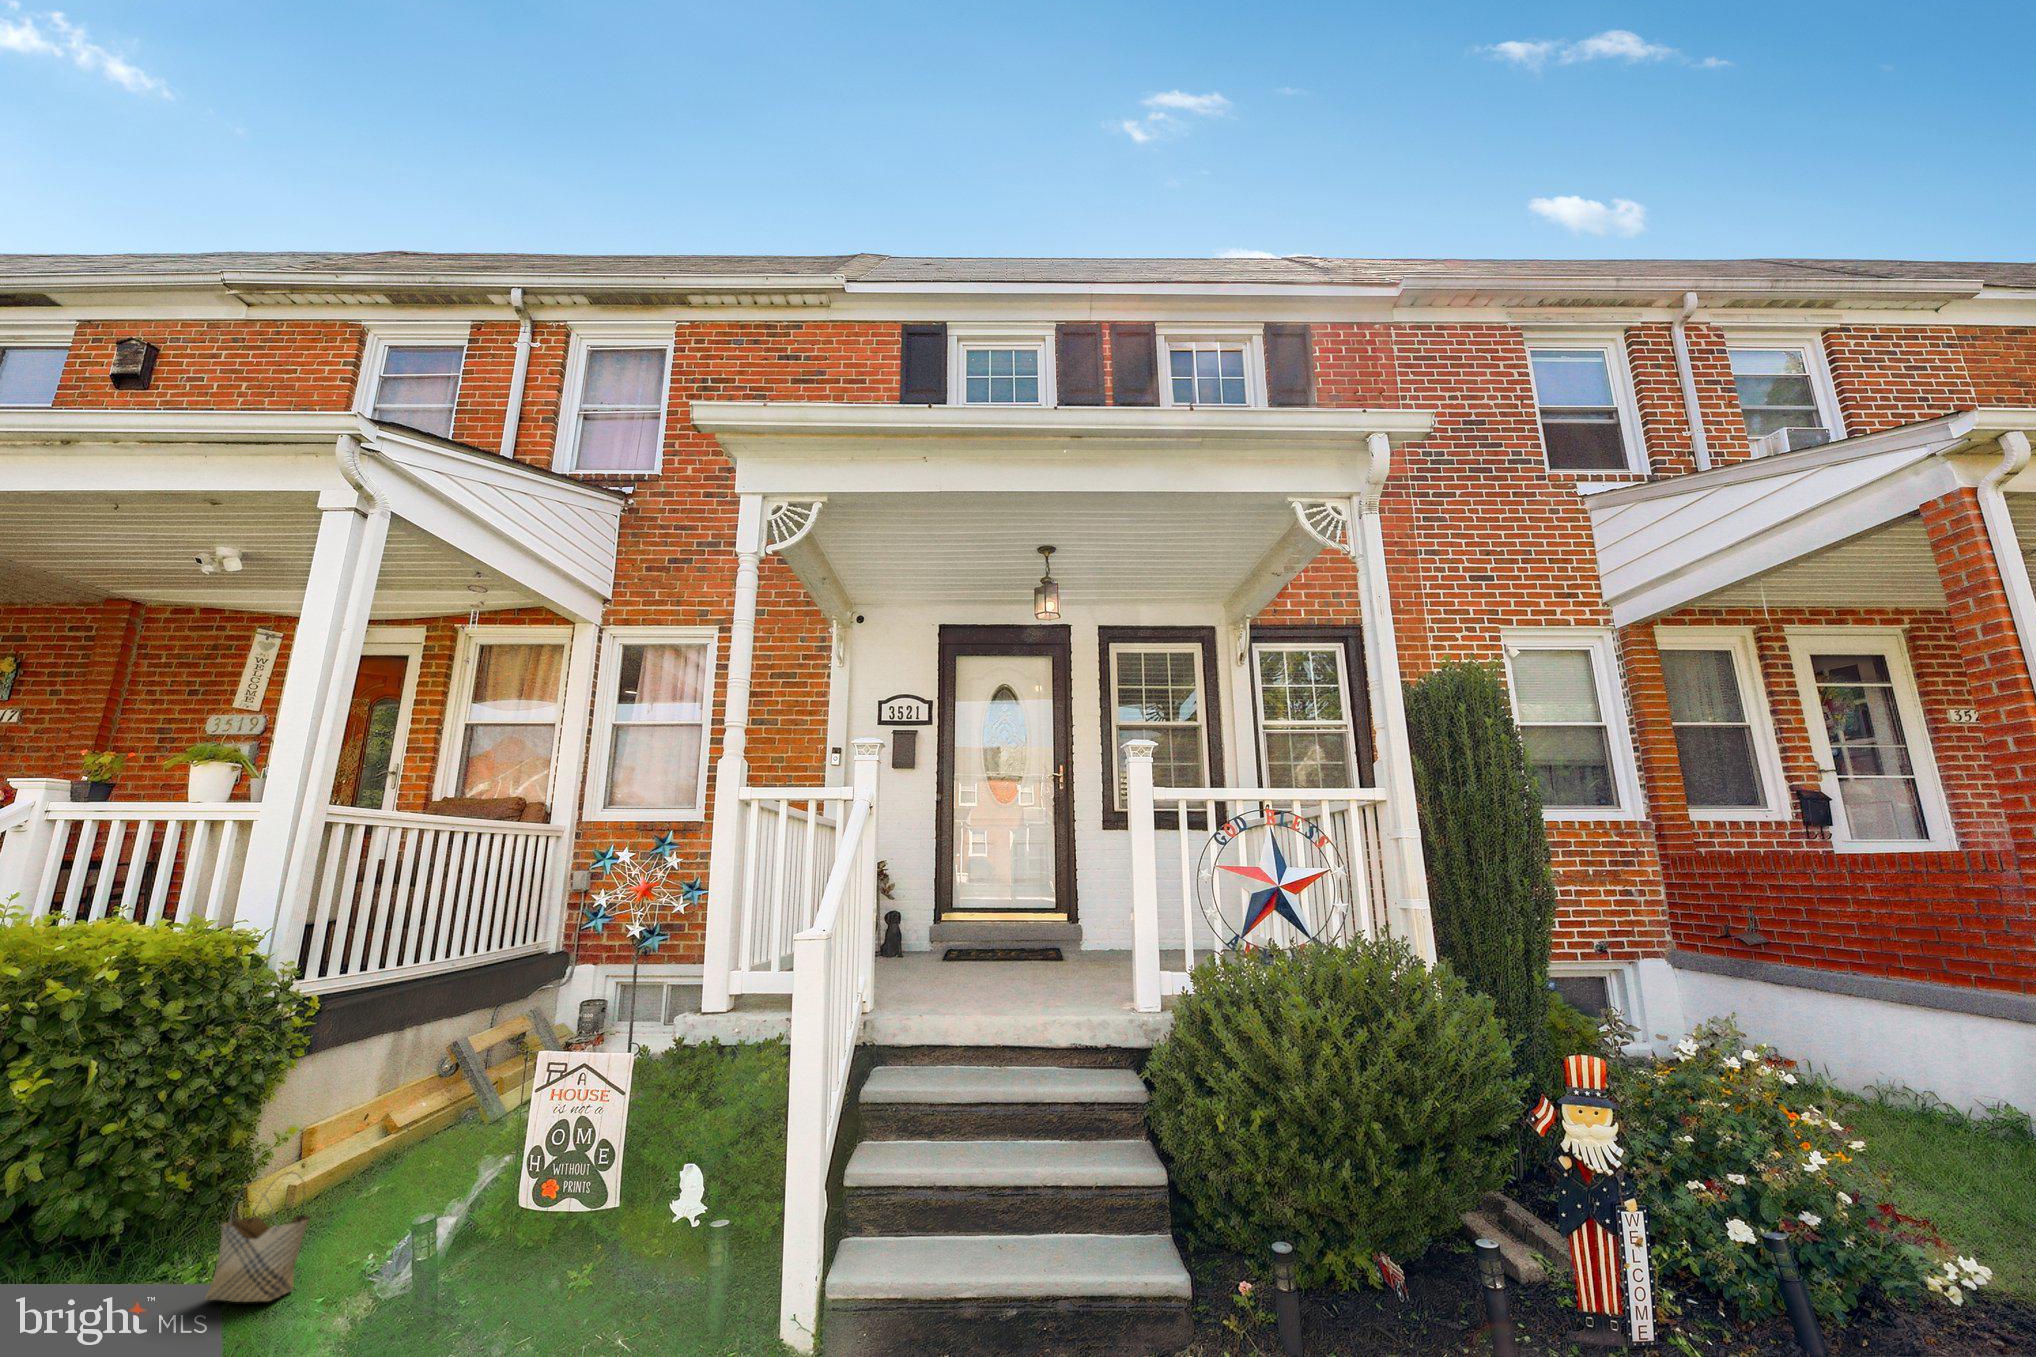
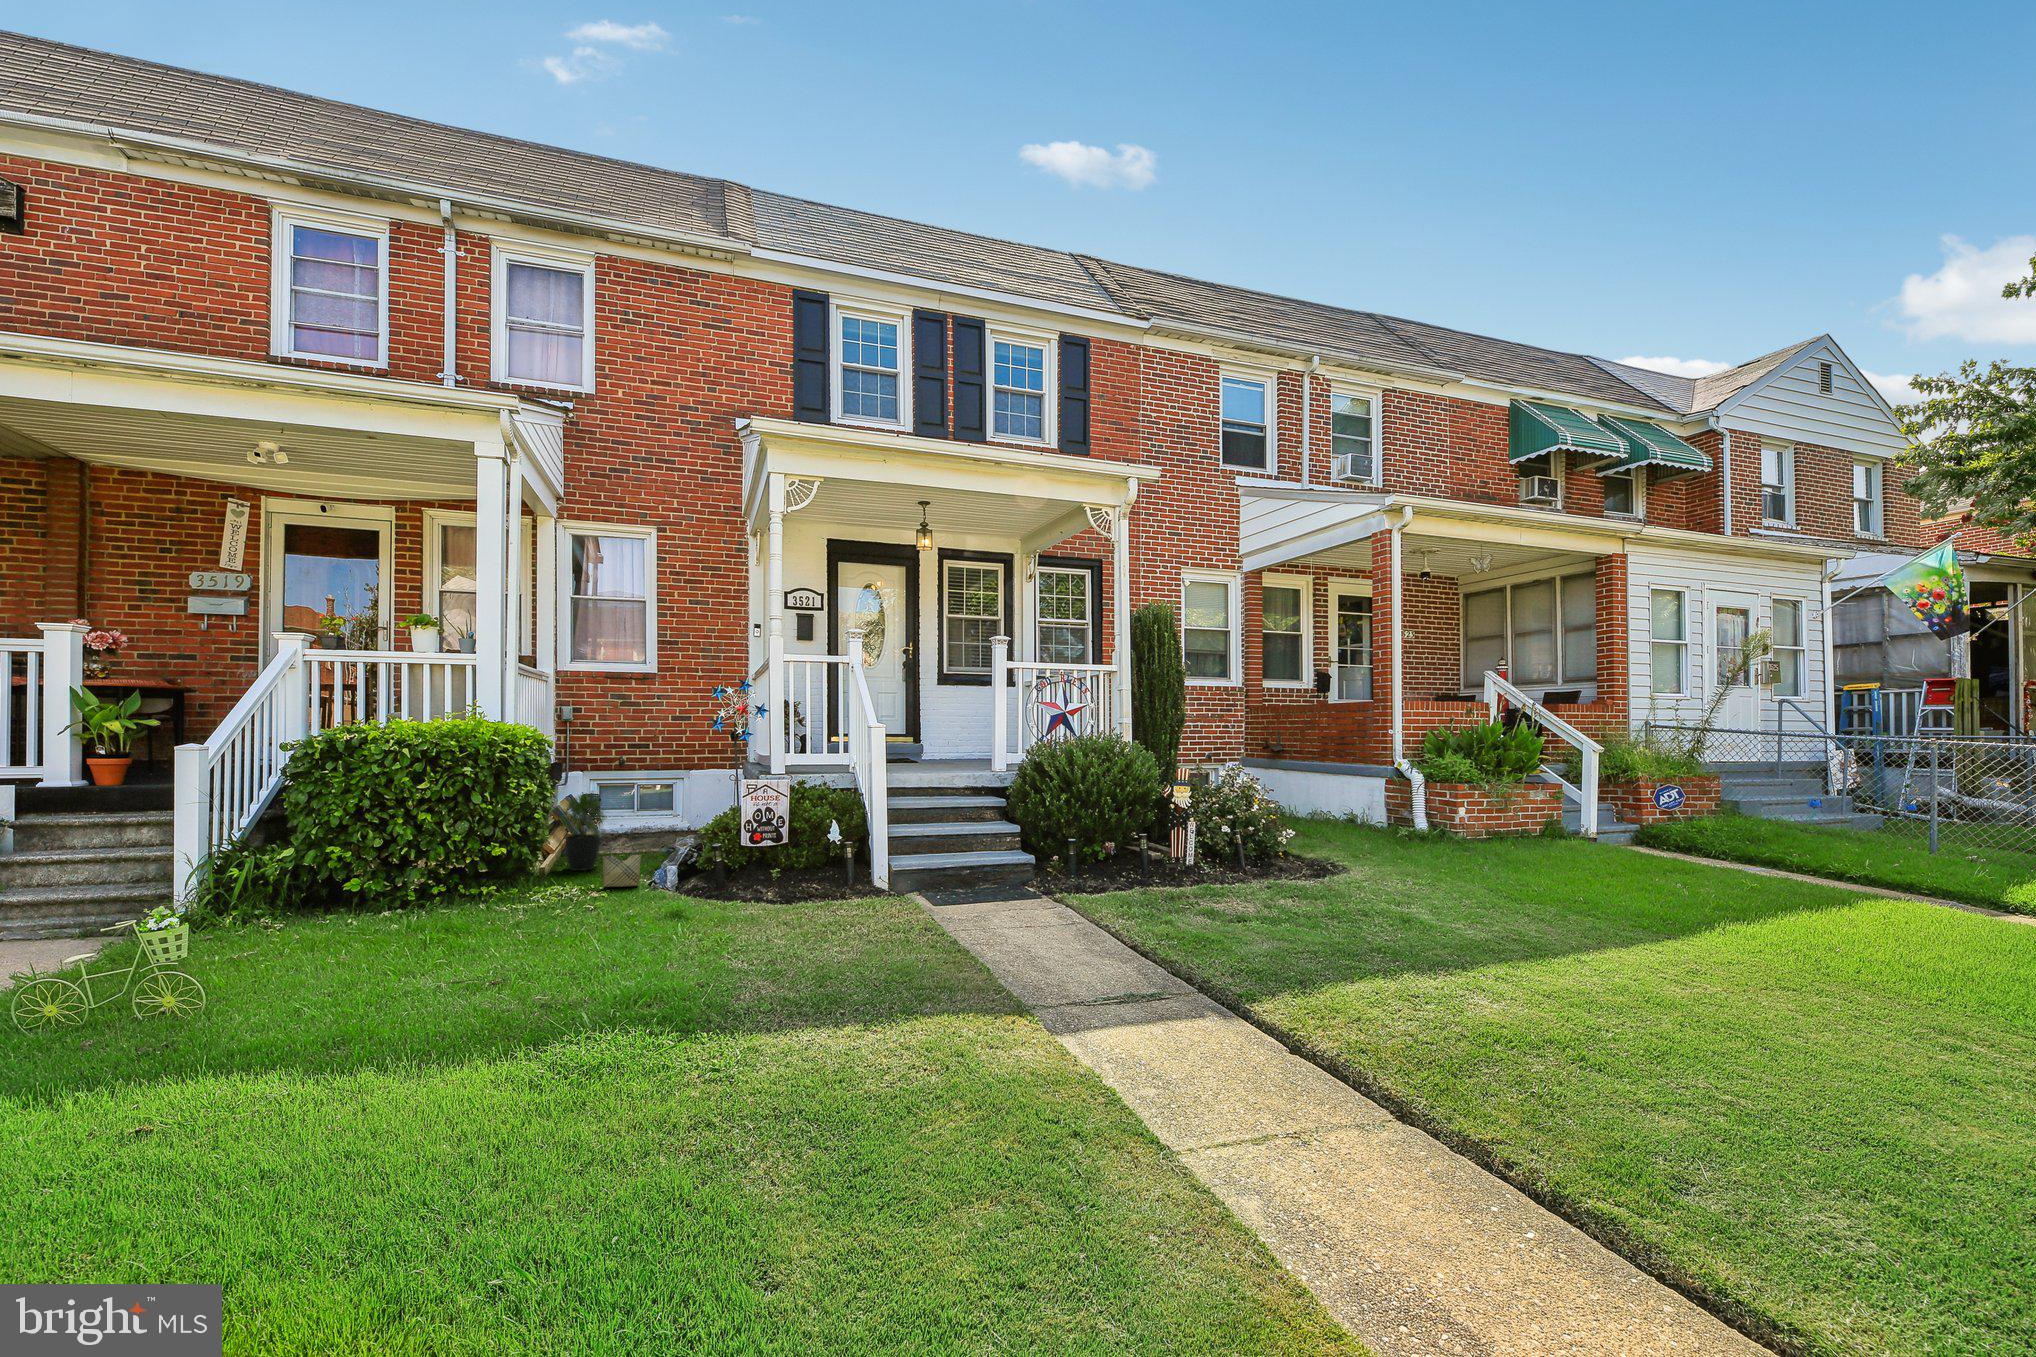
potted plant: none [306,1037,423,1199] -> present [561,791,607,871]

